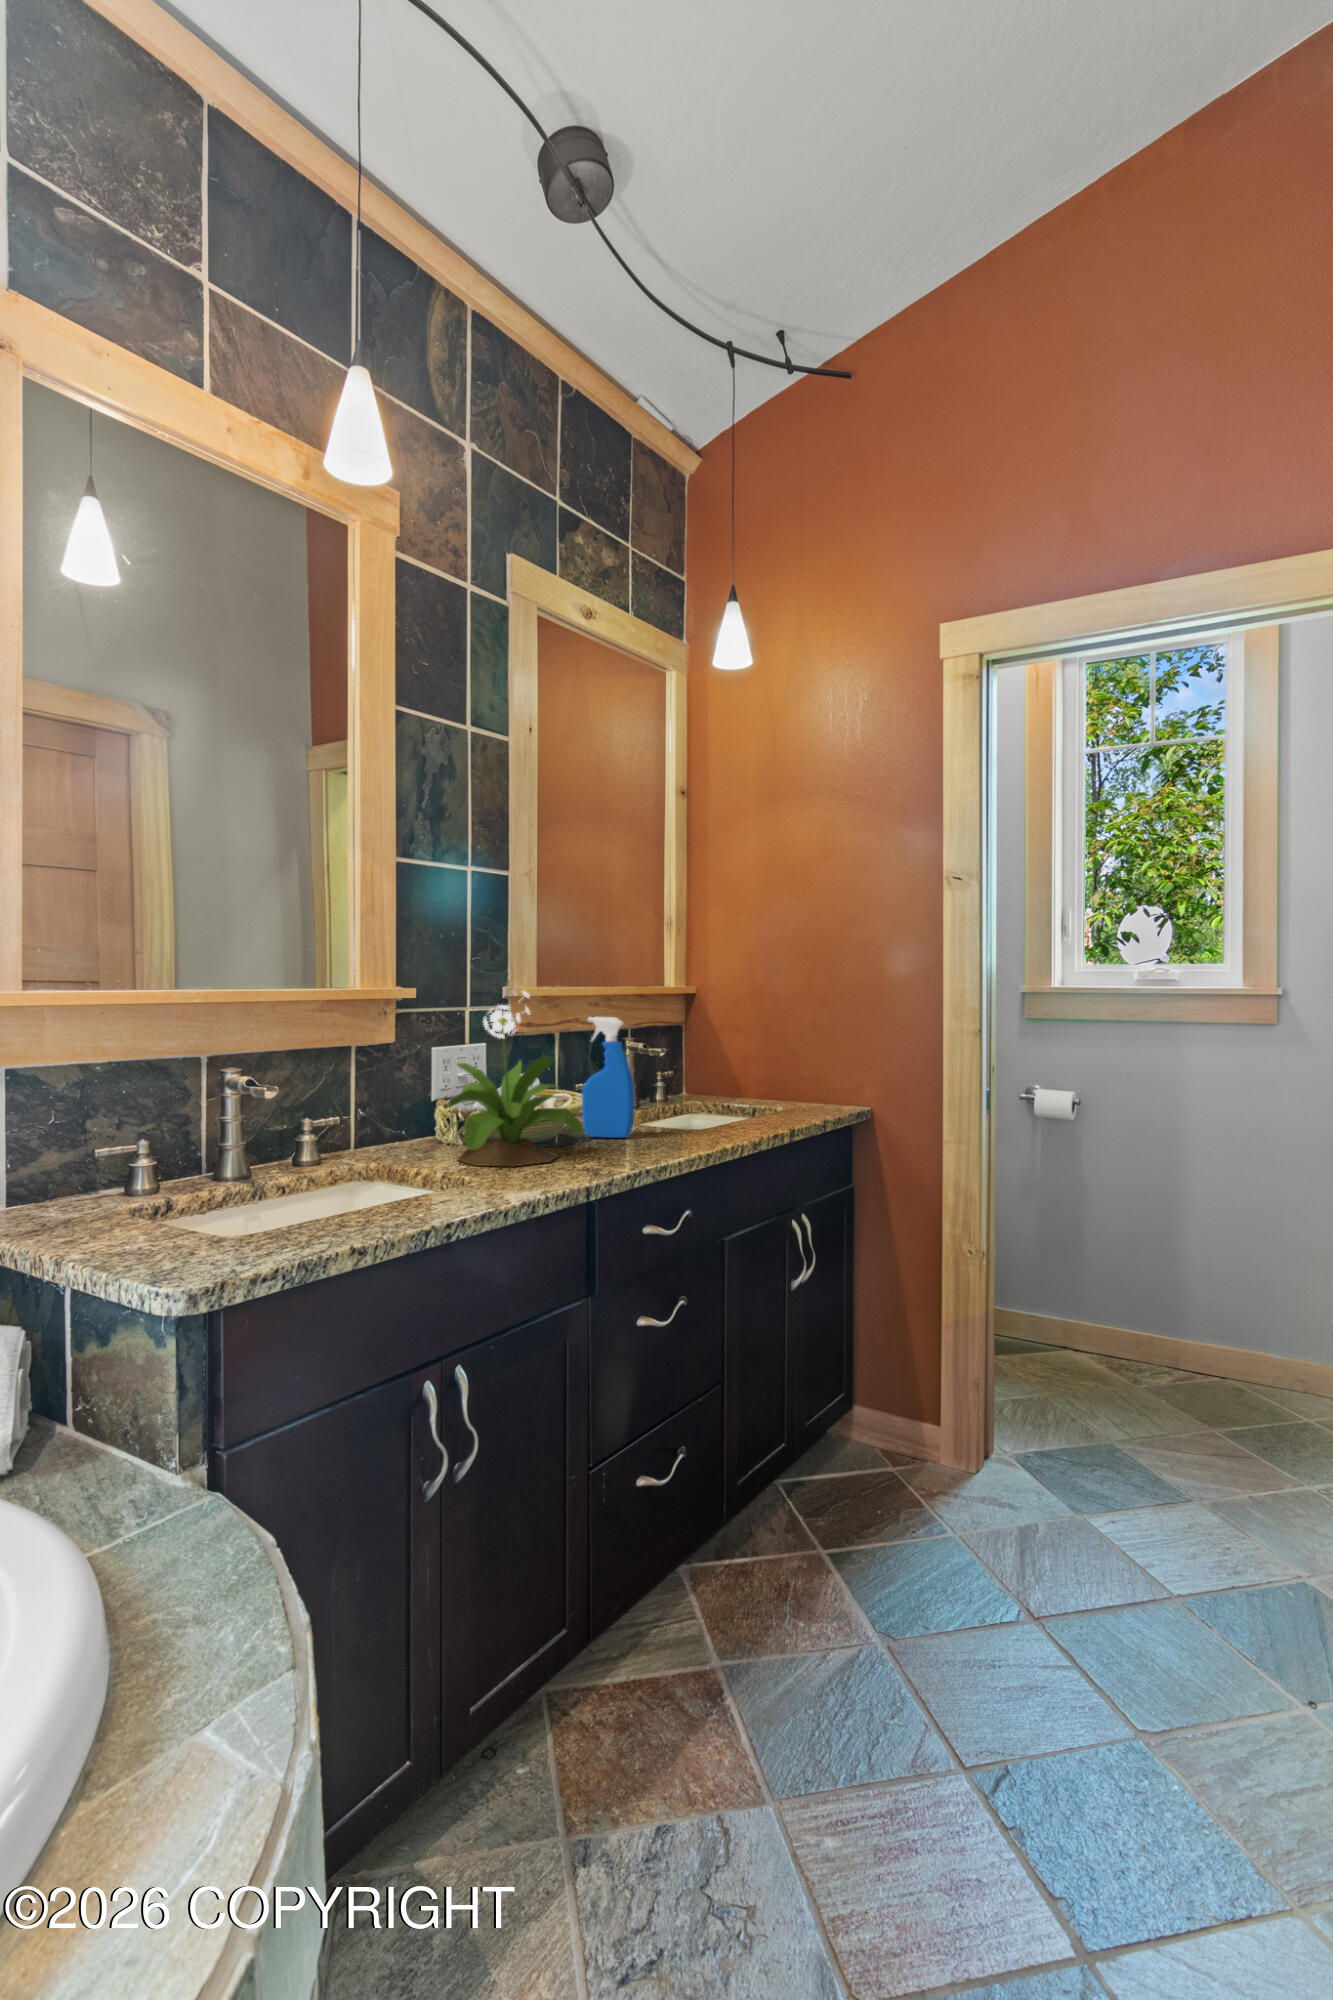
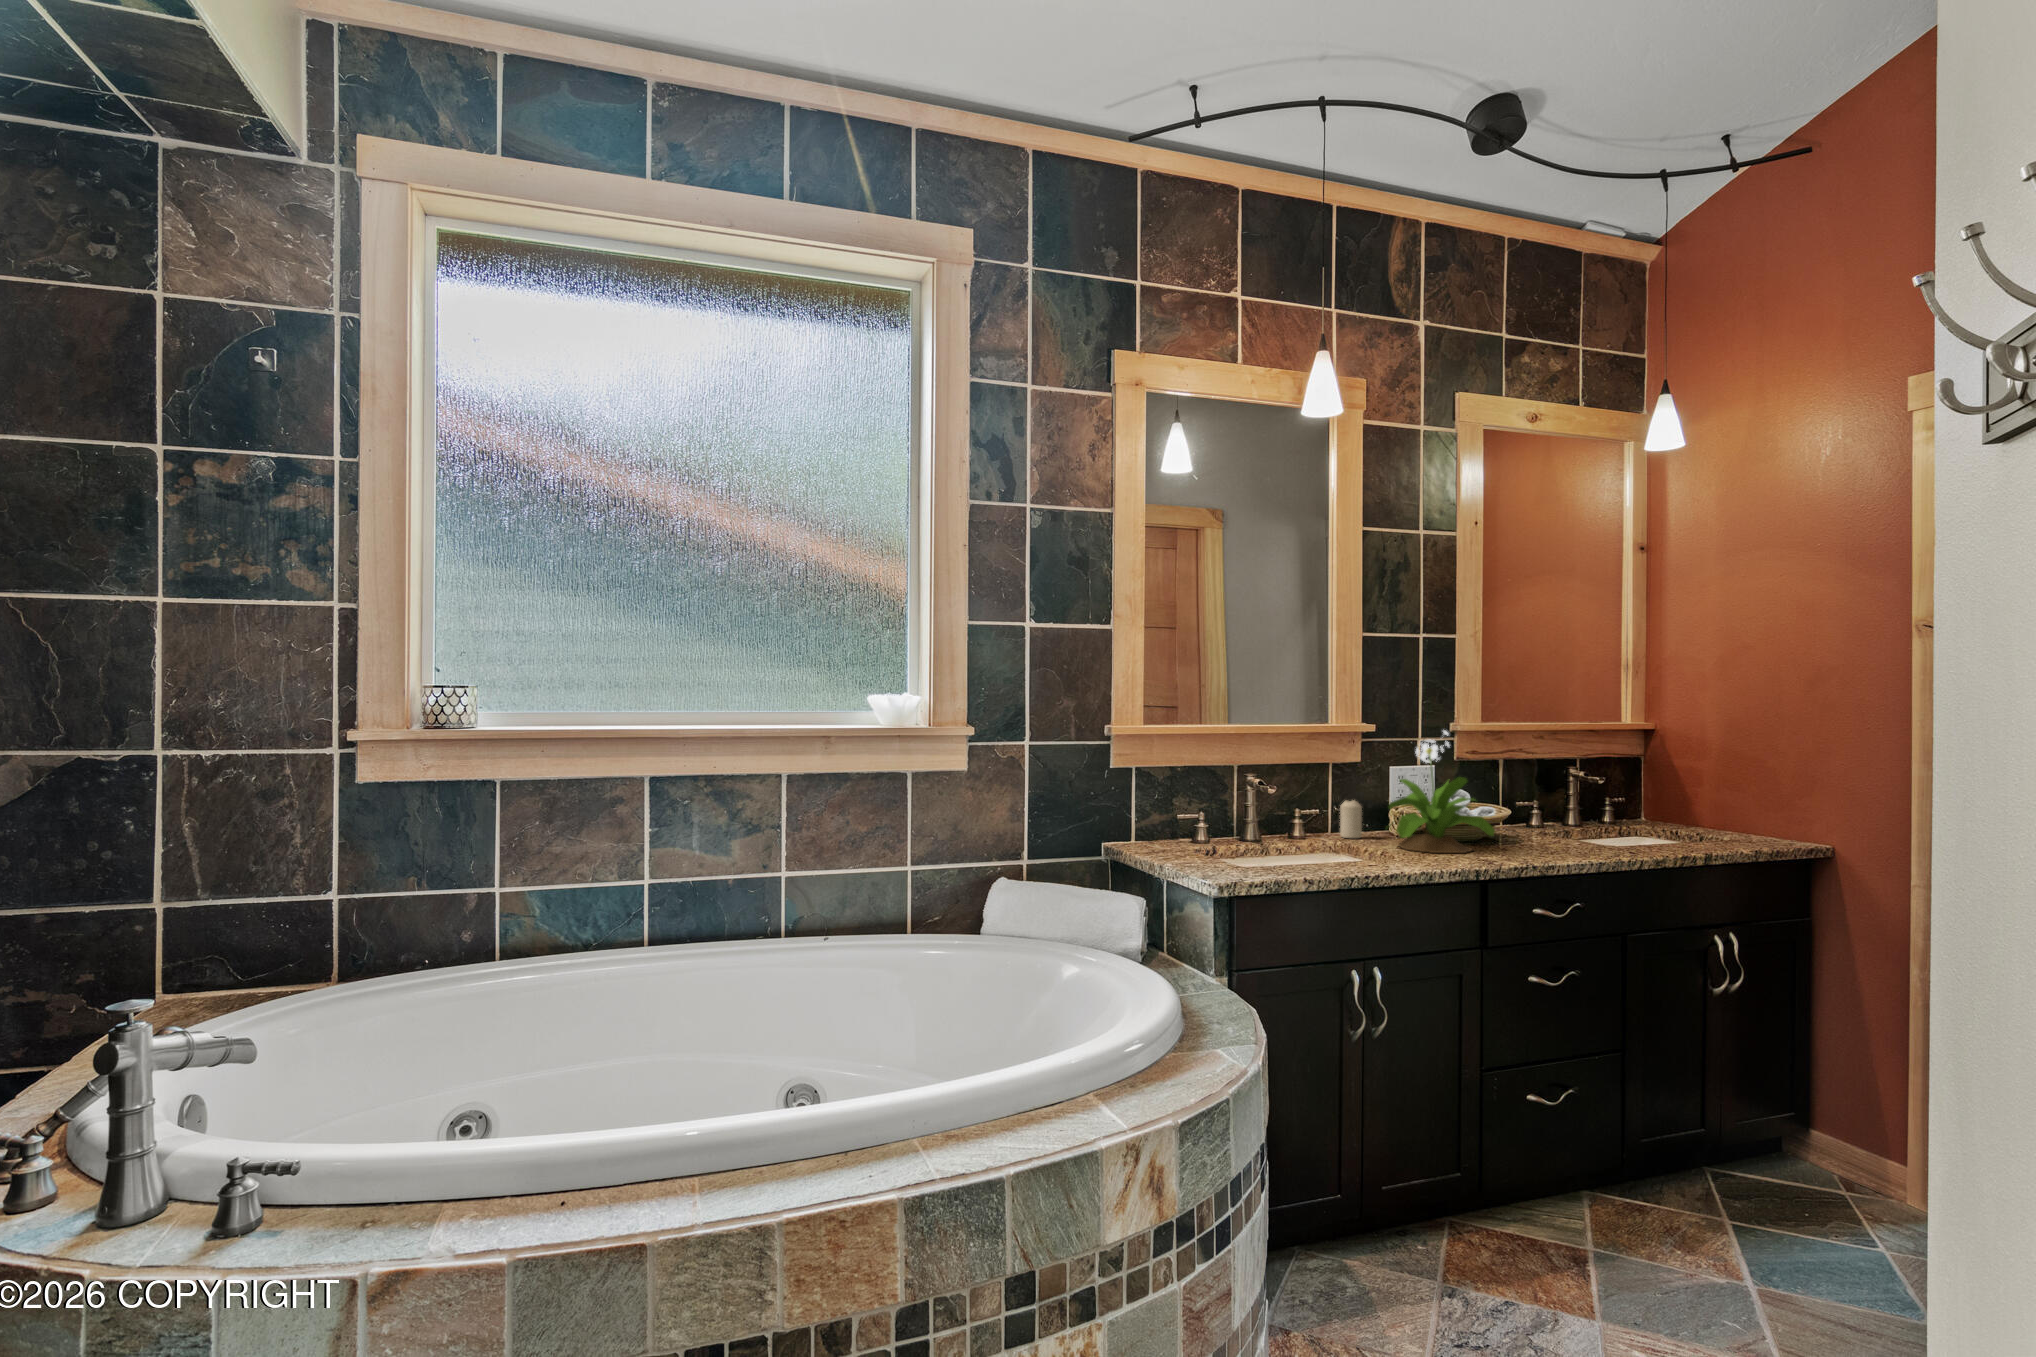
spray bottle: present [582,1017,634,1138] -> none [1505,749,1549,845]
candle: none [370,1098,401,1154] -> present [1340,800,1362,838]

